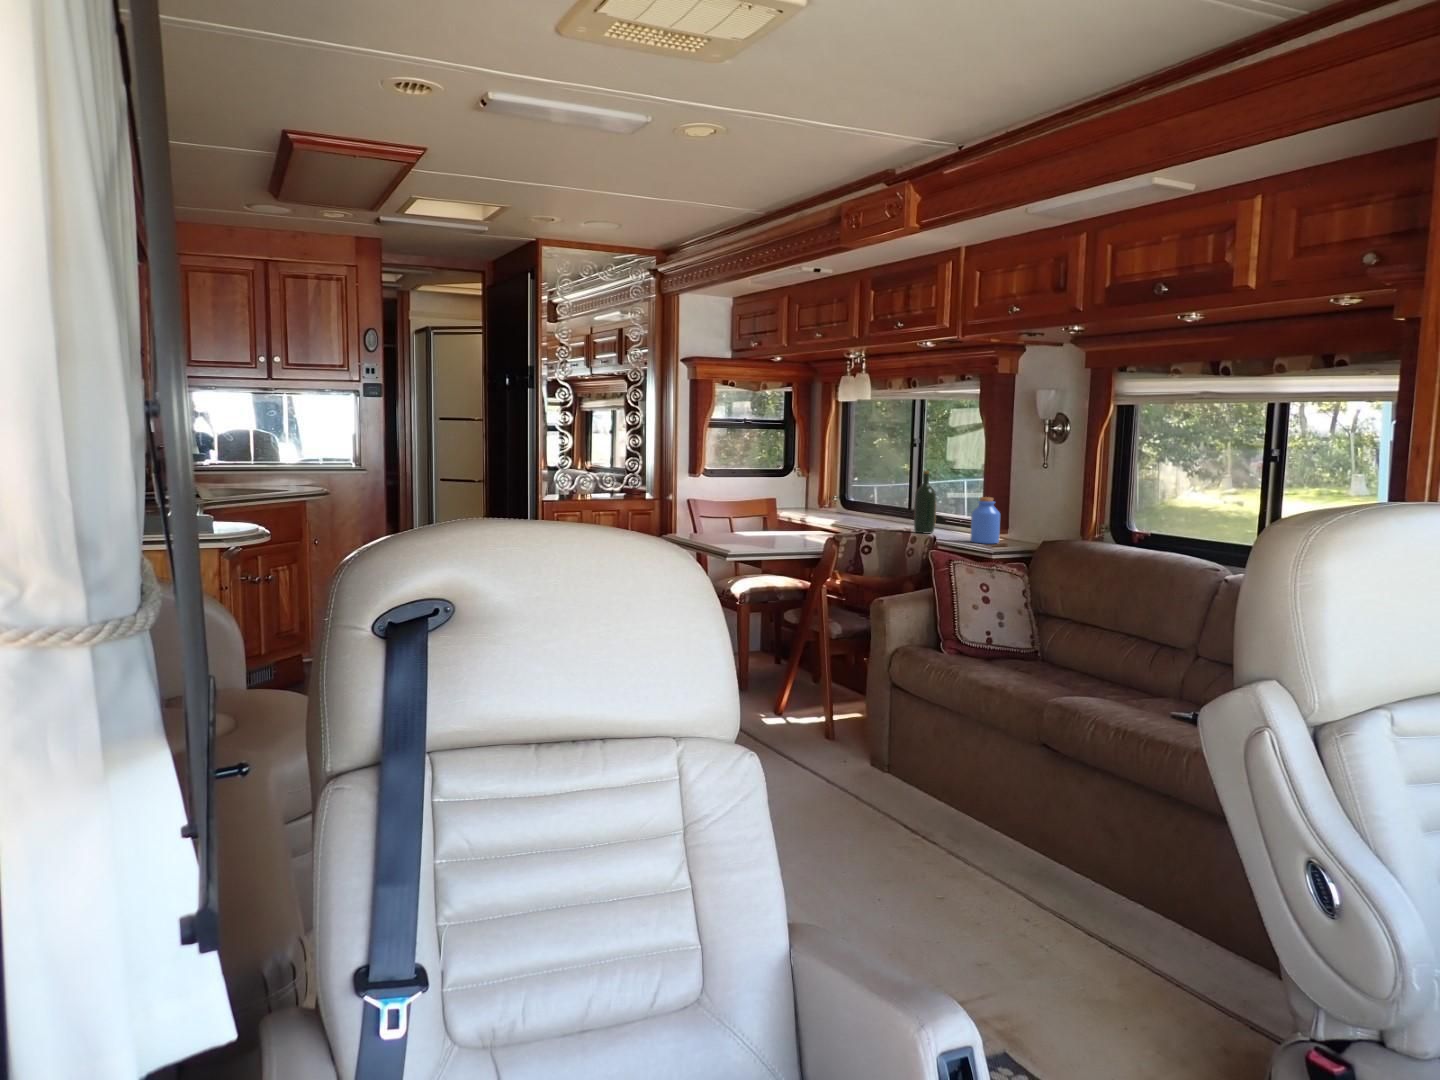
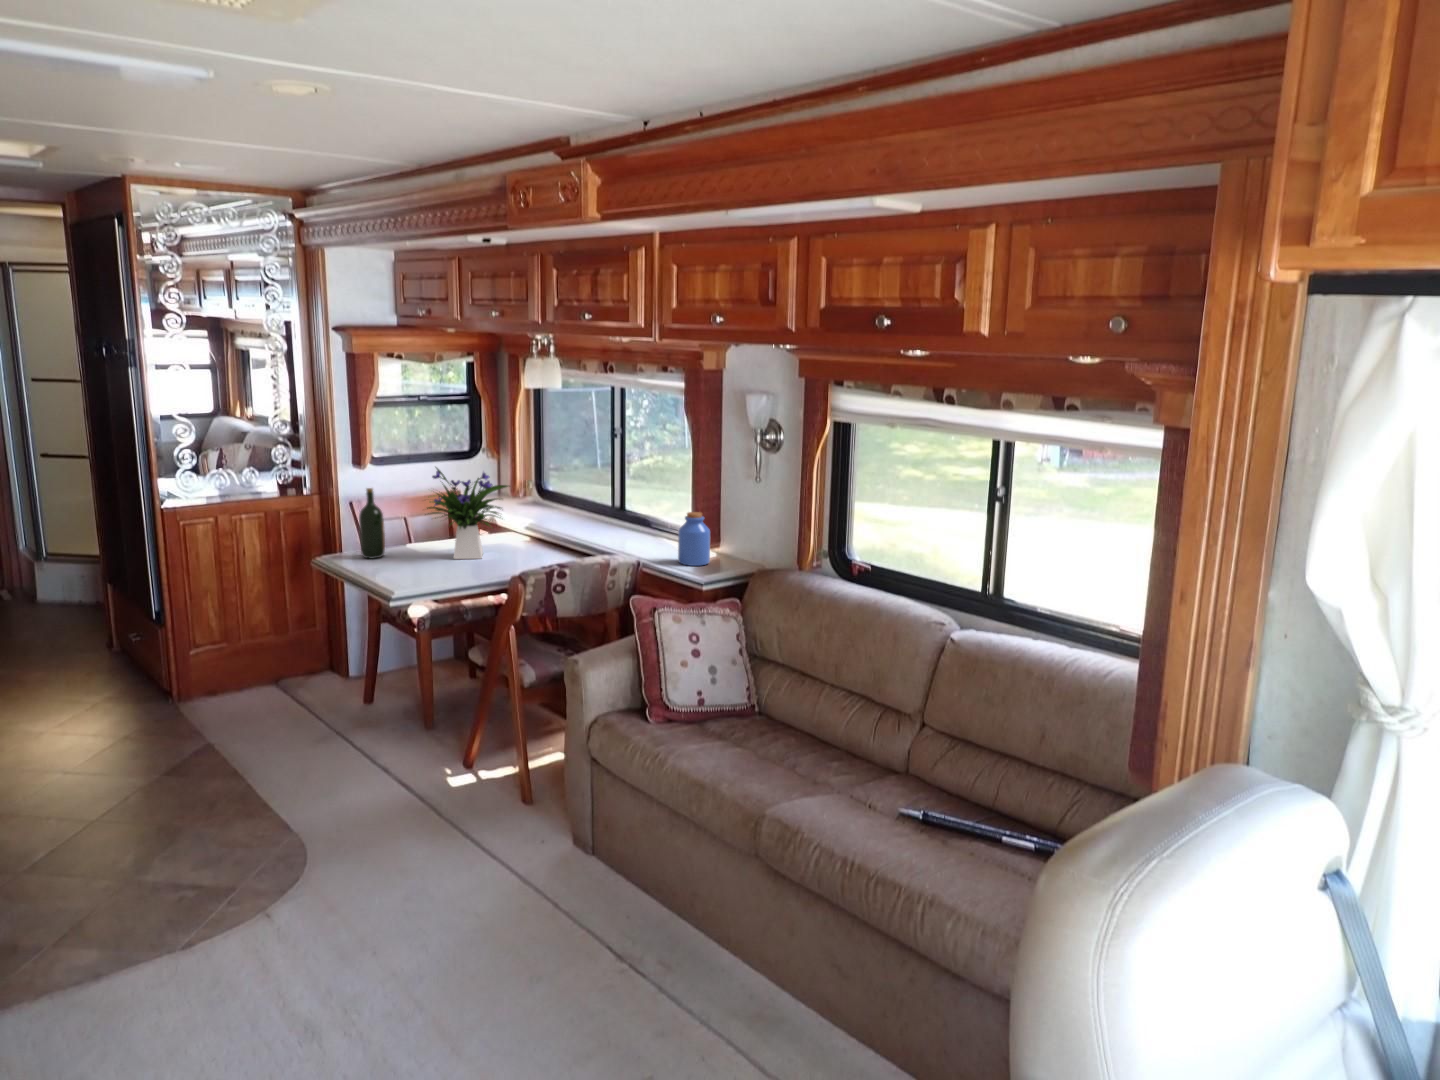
flower arrangement: none [748,463,823,544] -> present [427,468,508,559]
wine bottle: present [914,470,936,533] -> present [359,488,385,559]

